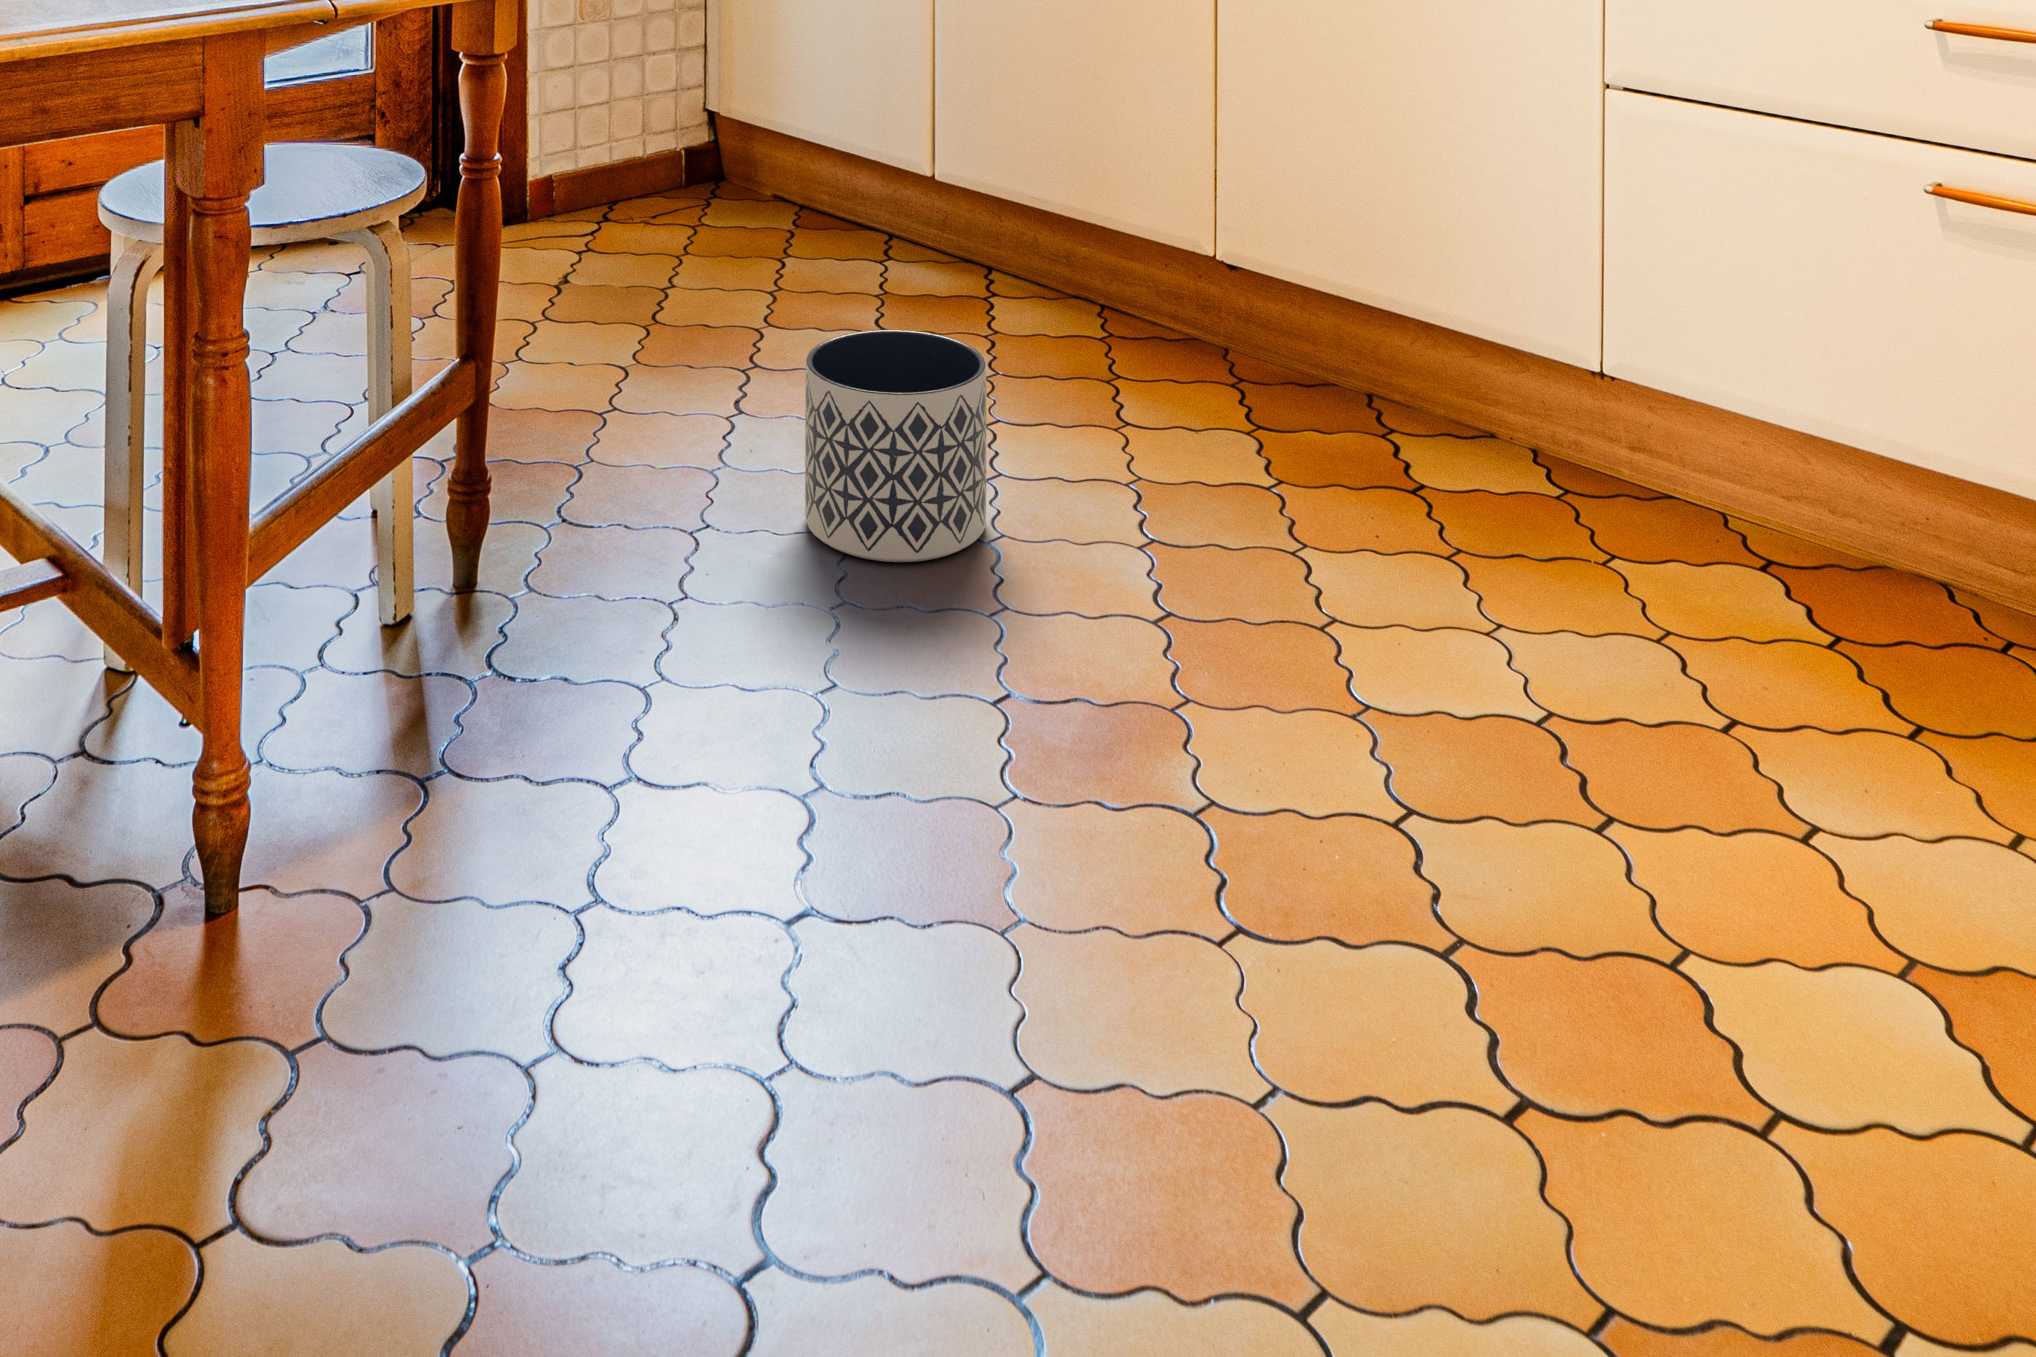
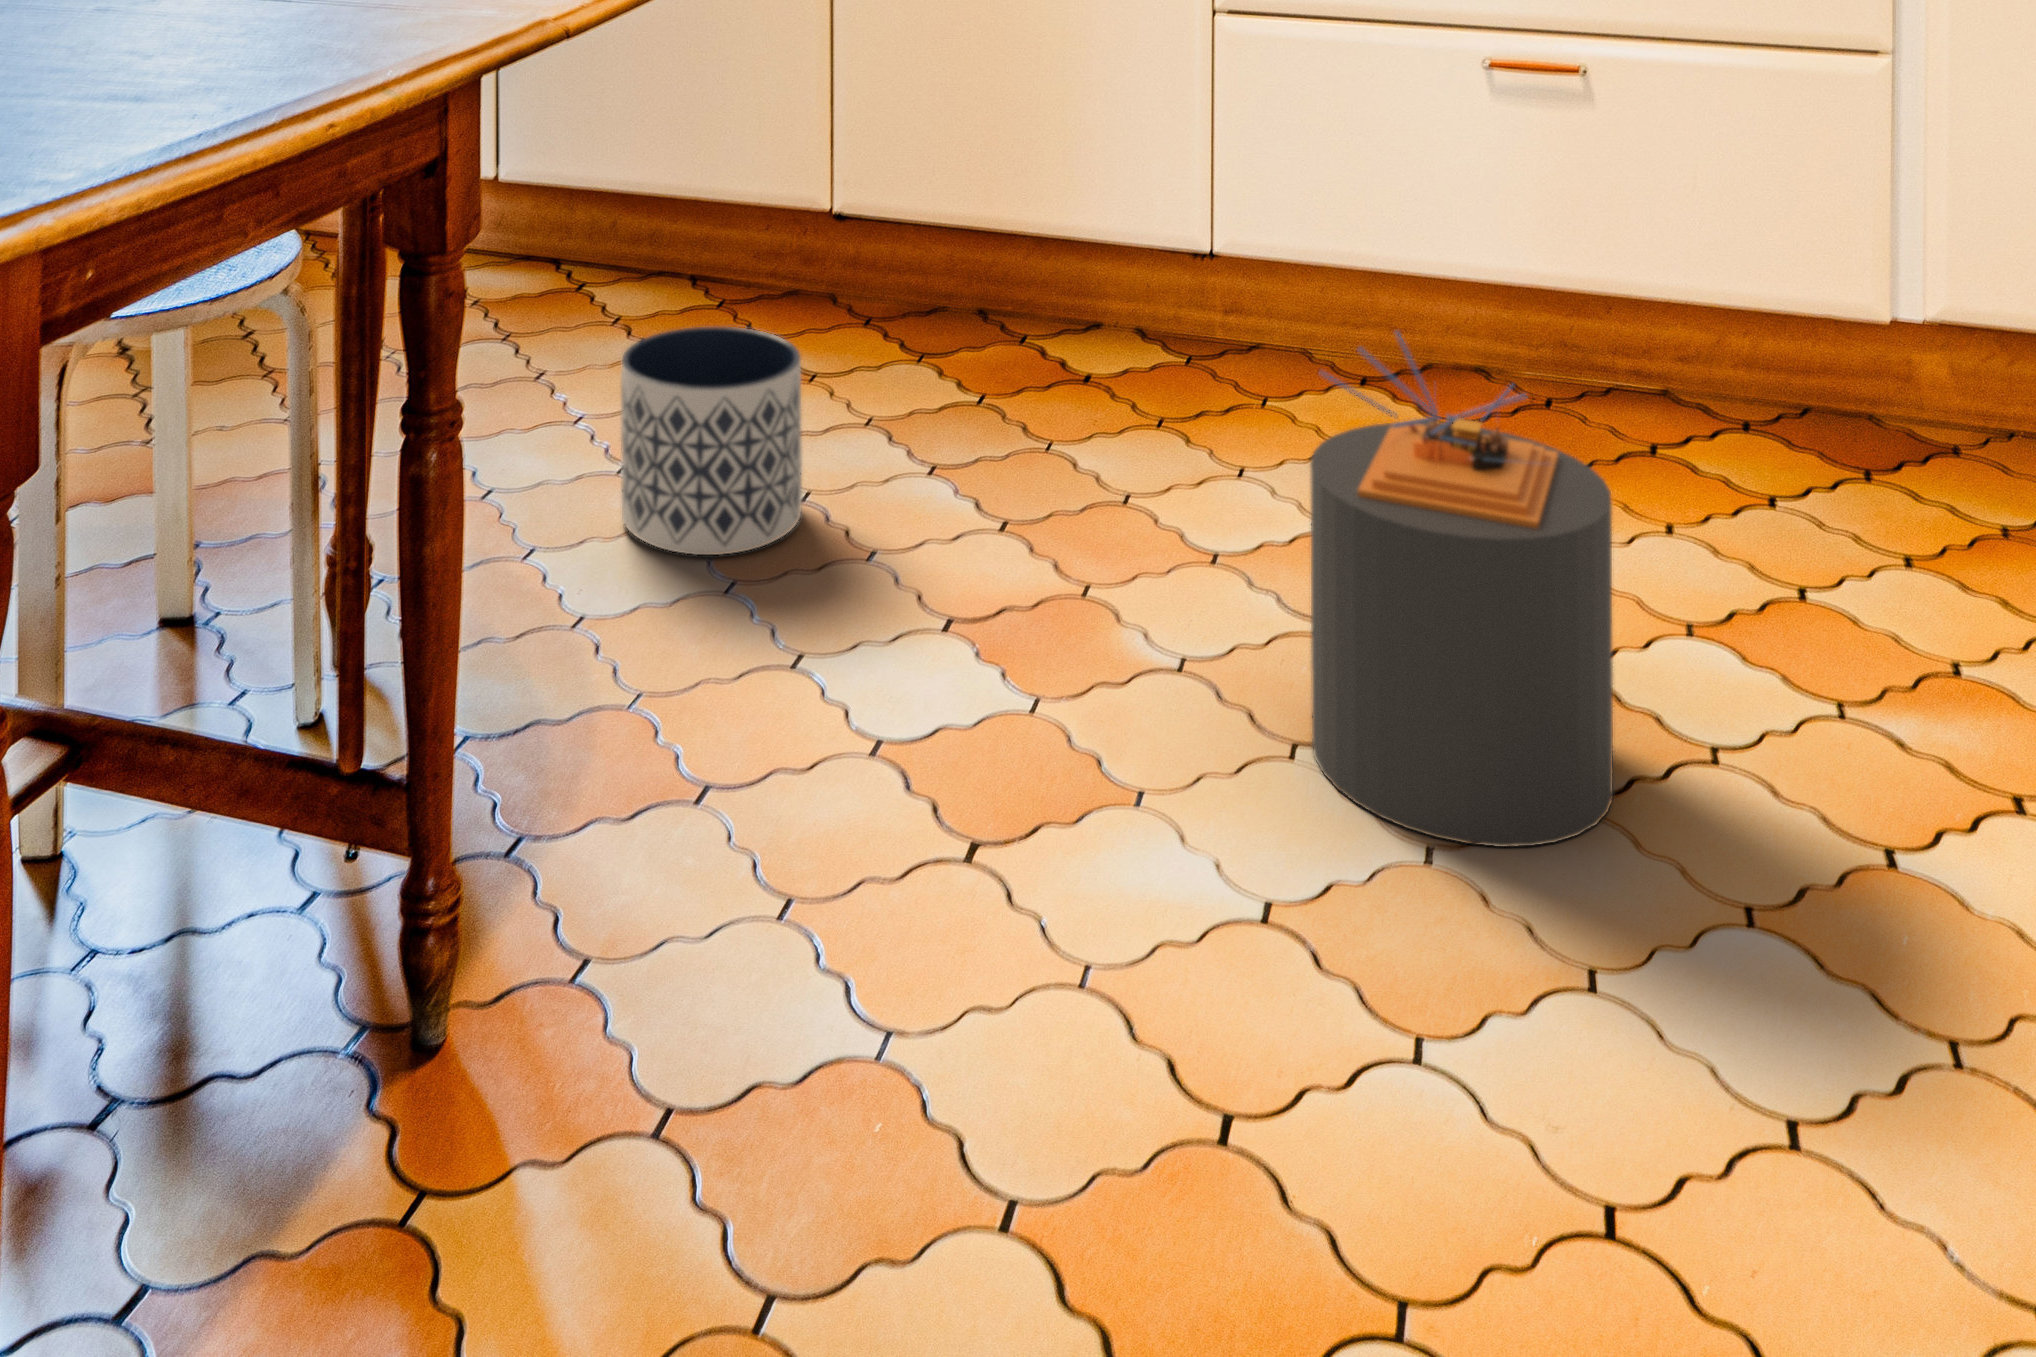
trash can: none [1241,447,1608,1137] -> present [1310,331,1613,847]

